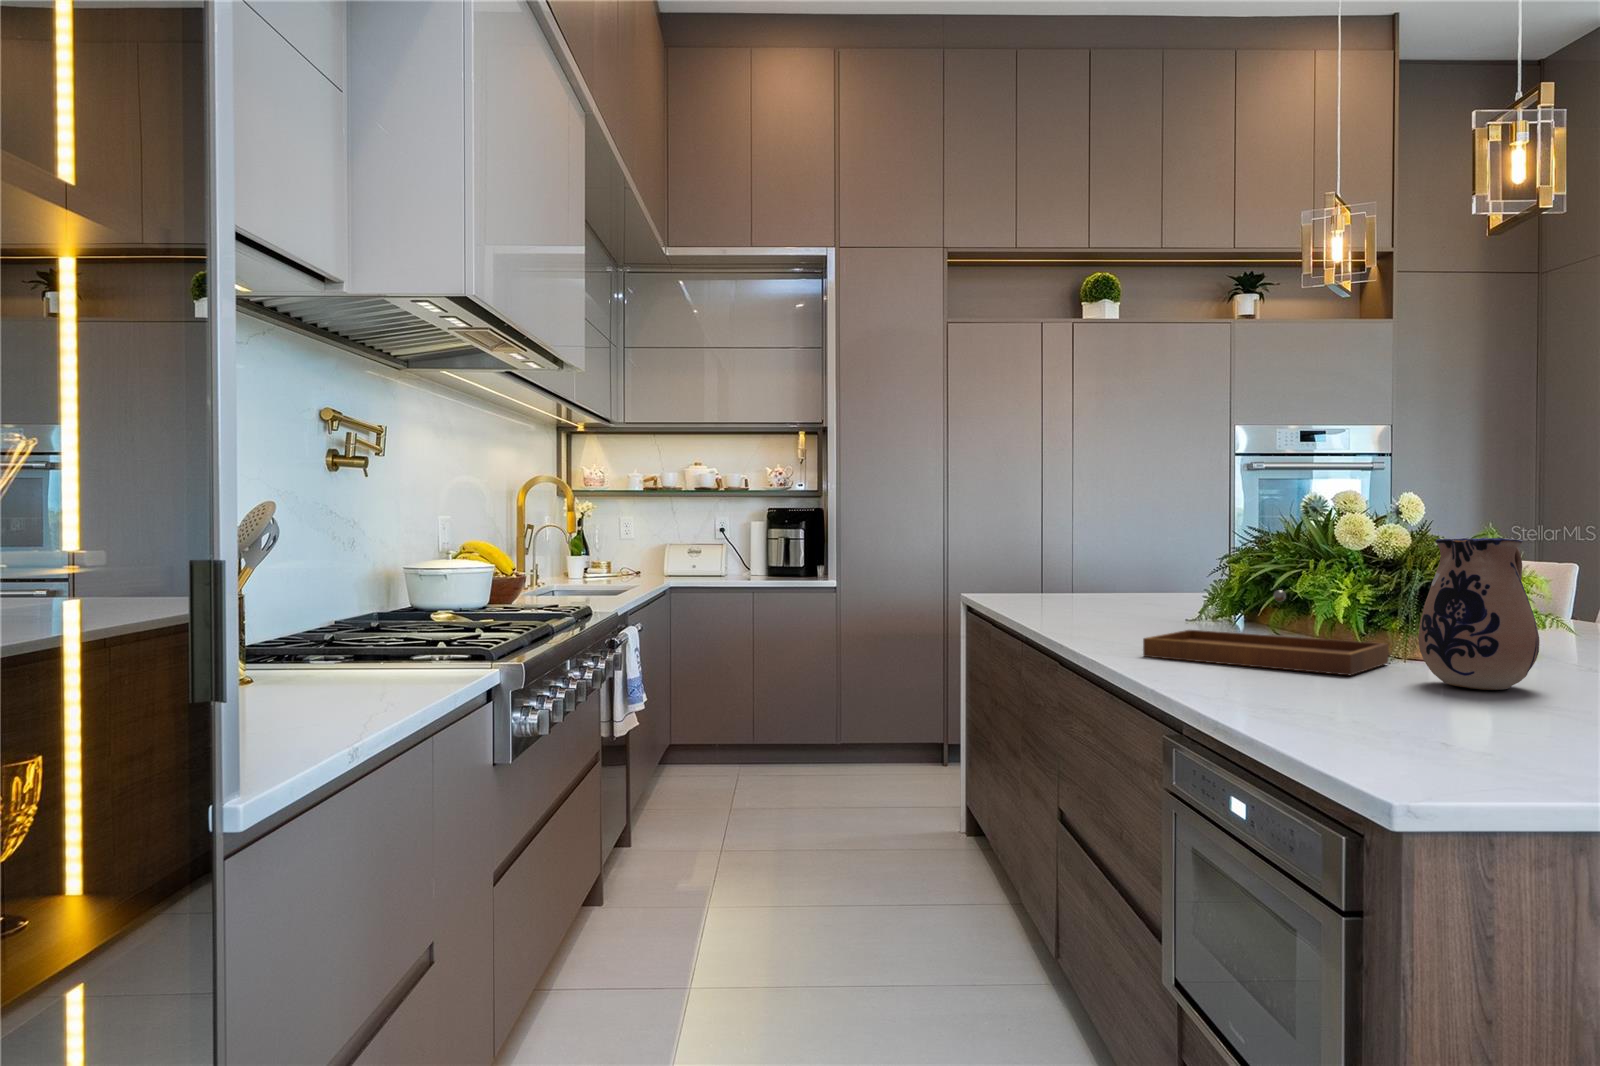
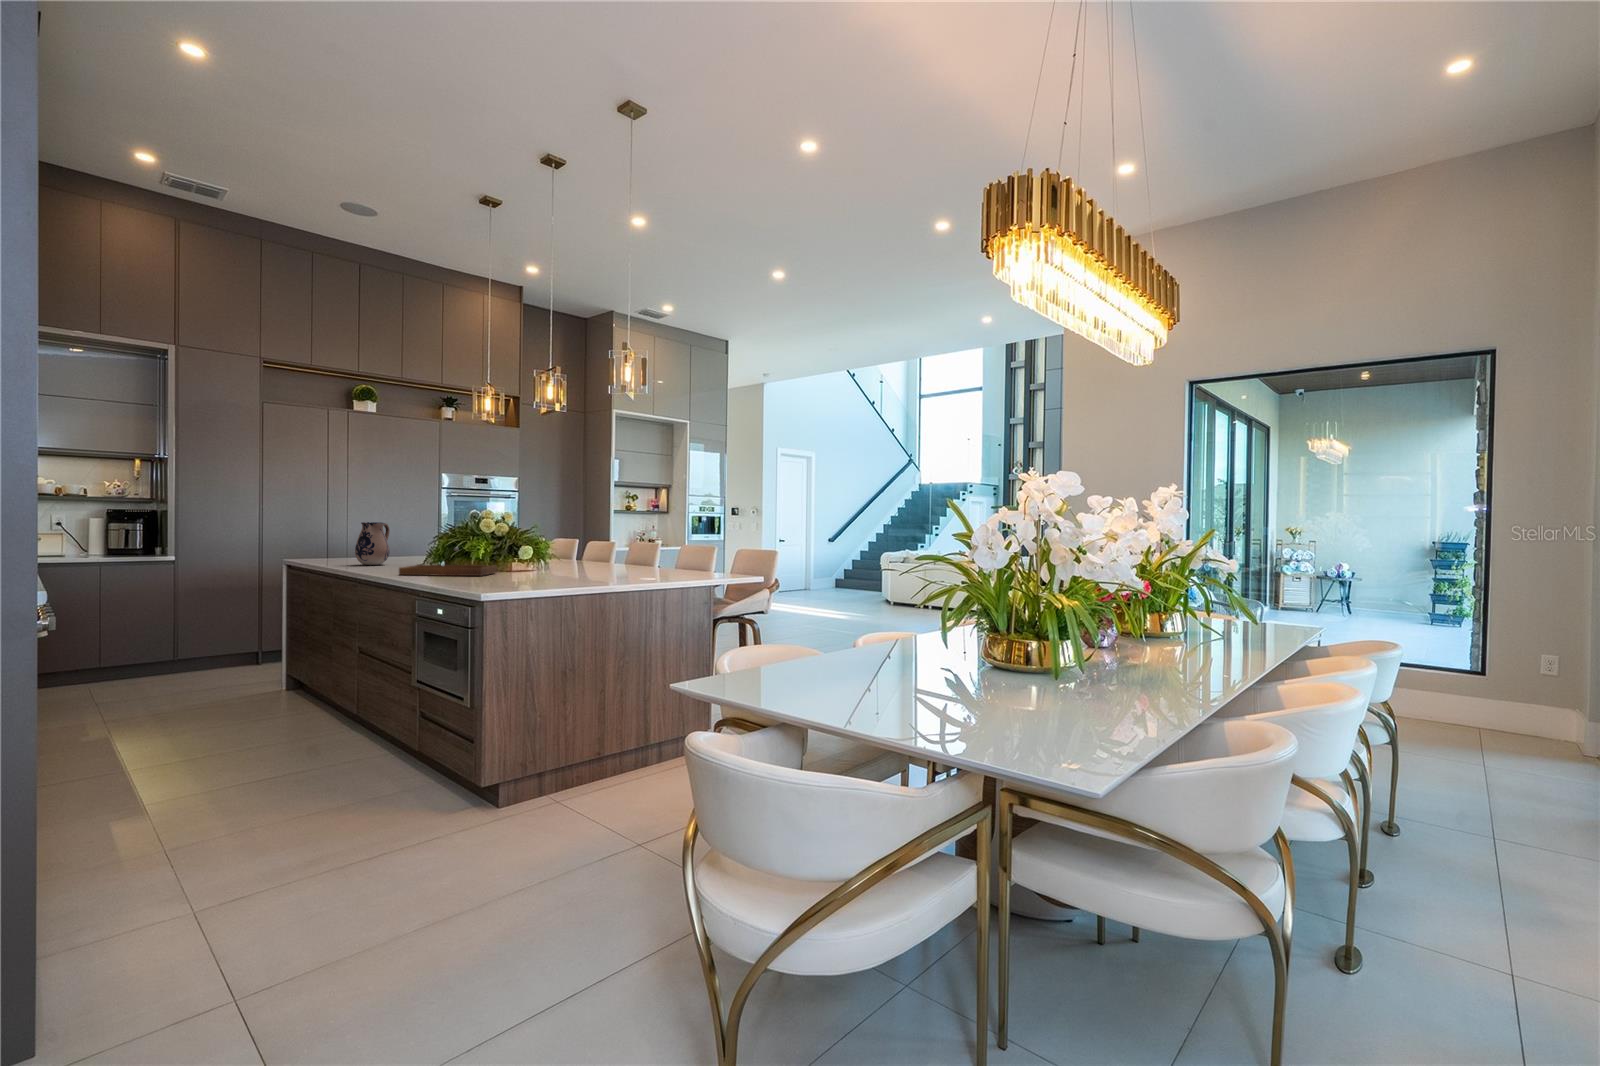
ceramic pitcher: present [1418,538,1539,690] -> present [355,522,390,565]

